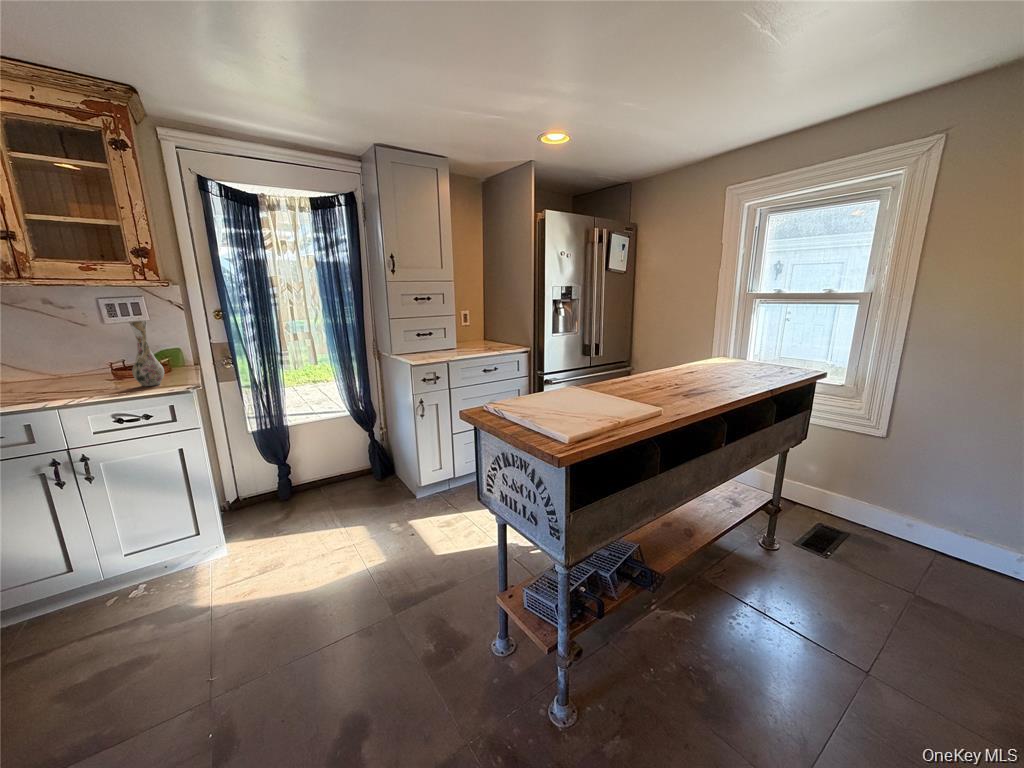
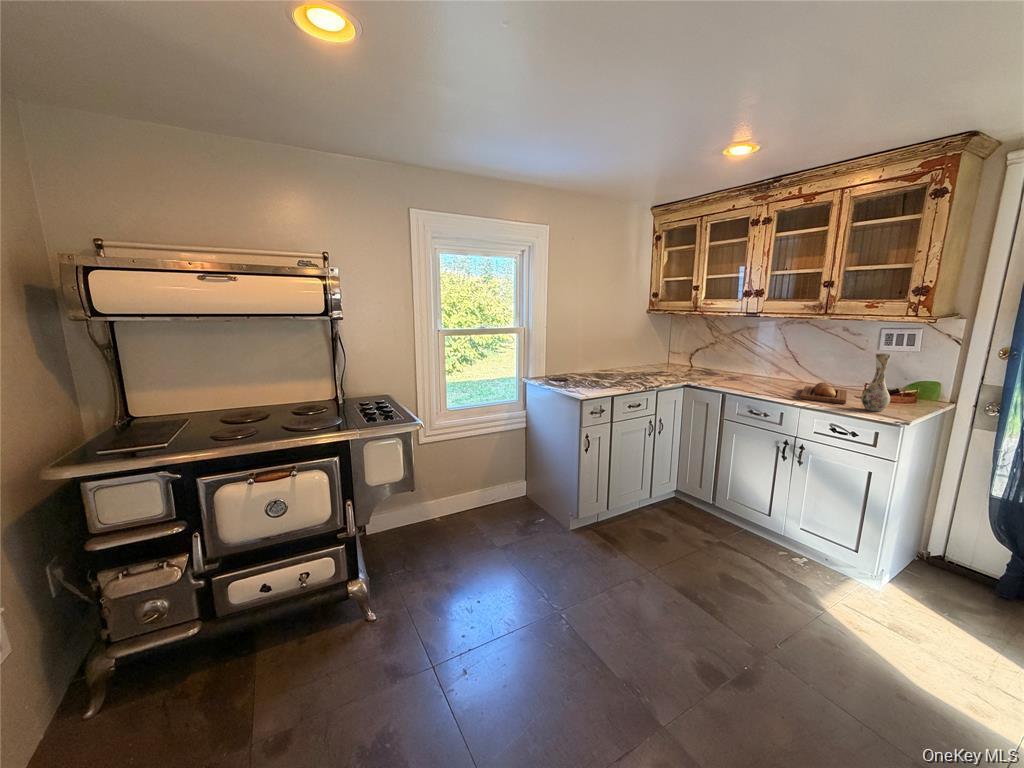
bread loaf: none [27,372,114,398] -> present [800,382,847,404]

